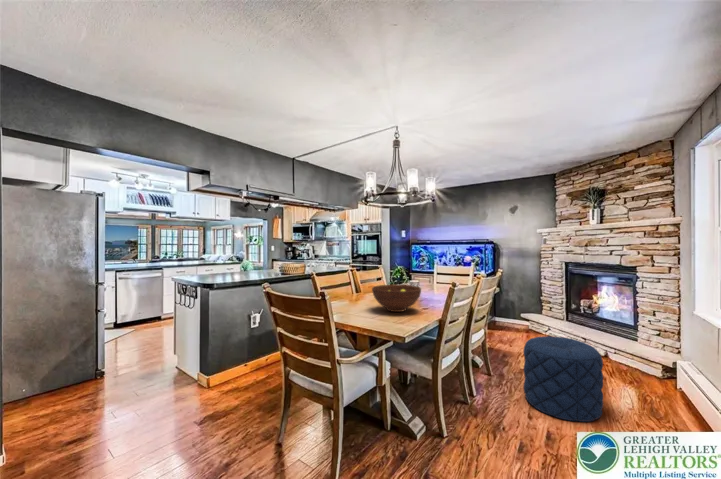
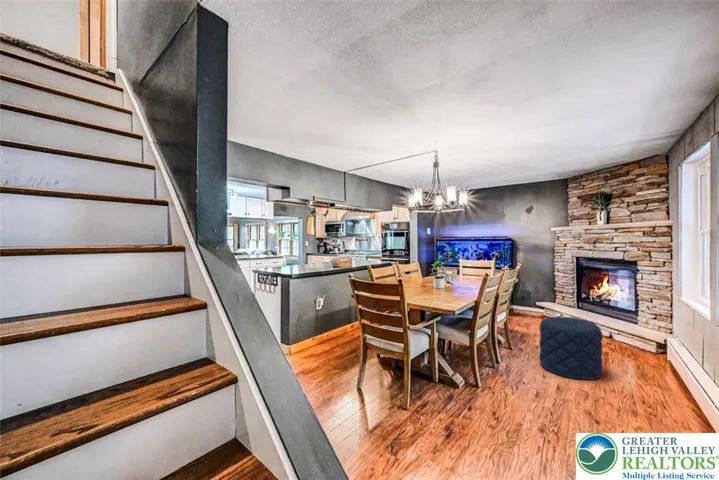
fruit bowl: present [372,285,421,312] -> none [421,275,460,296]

